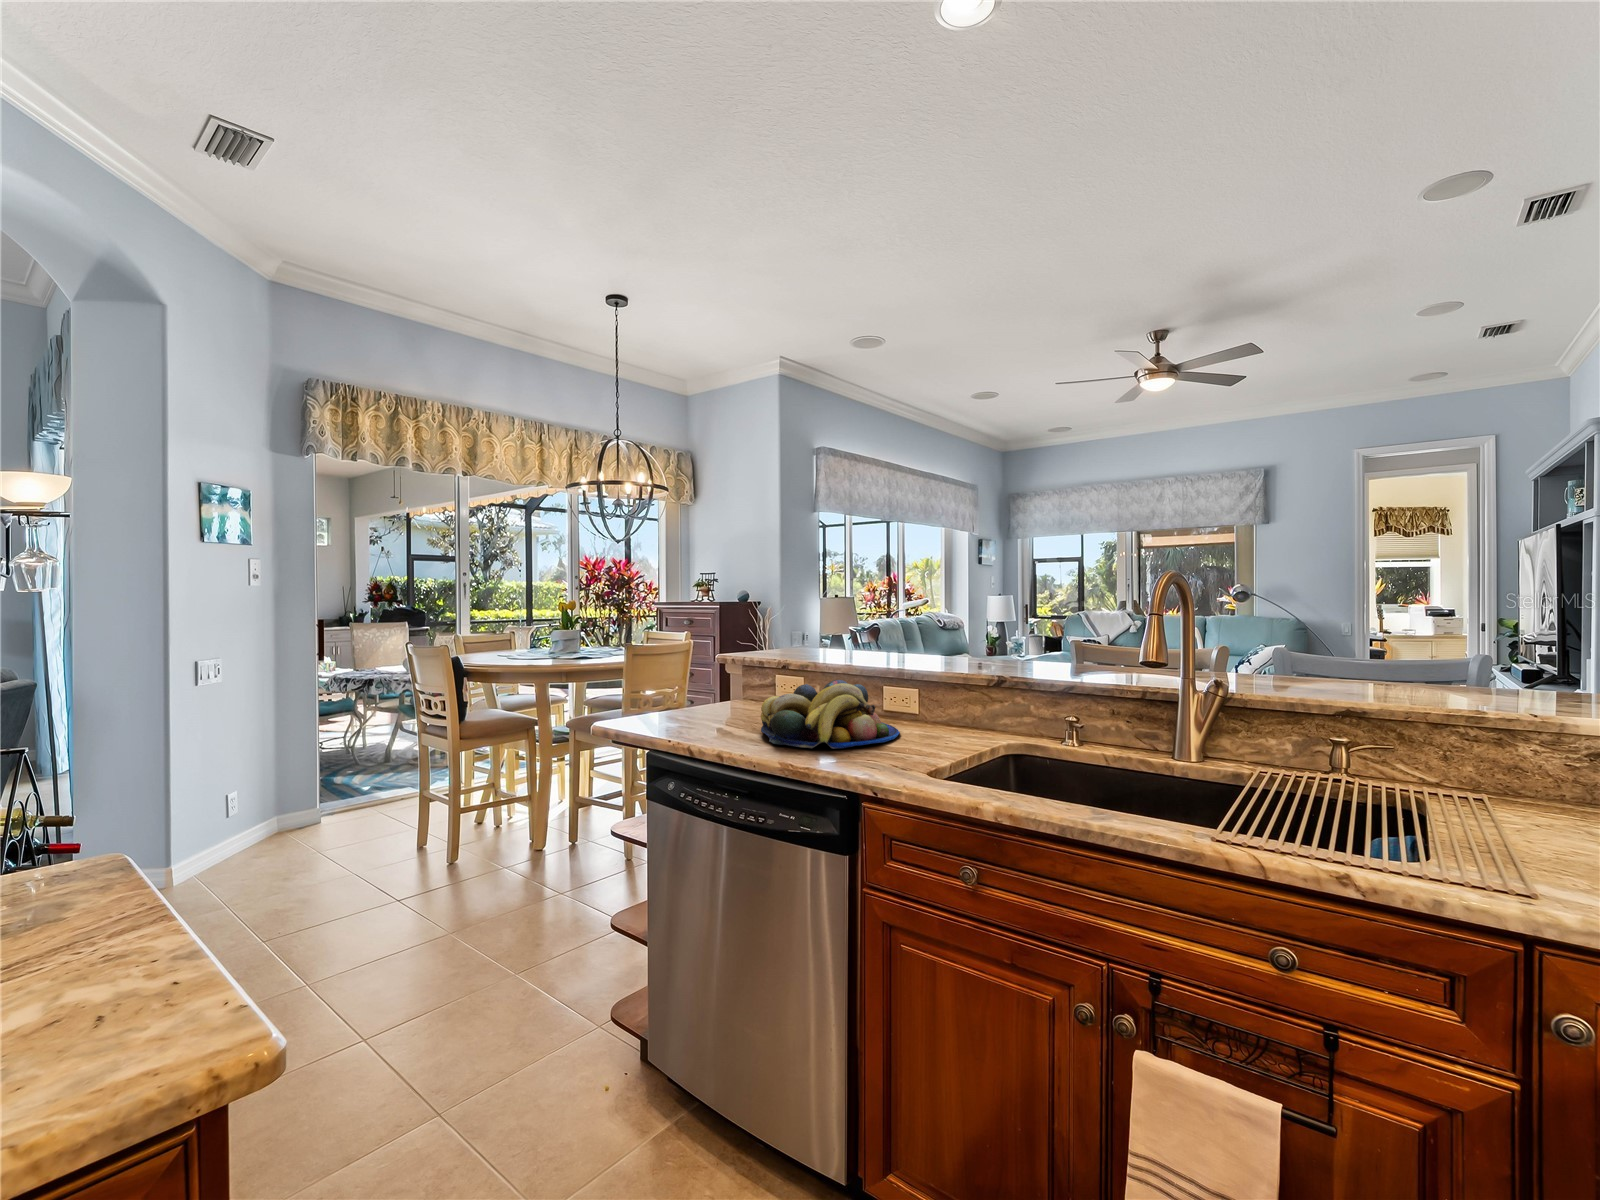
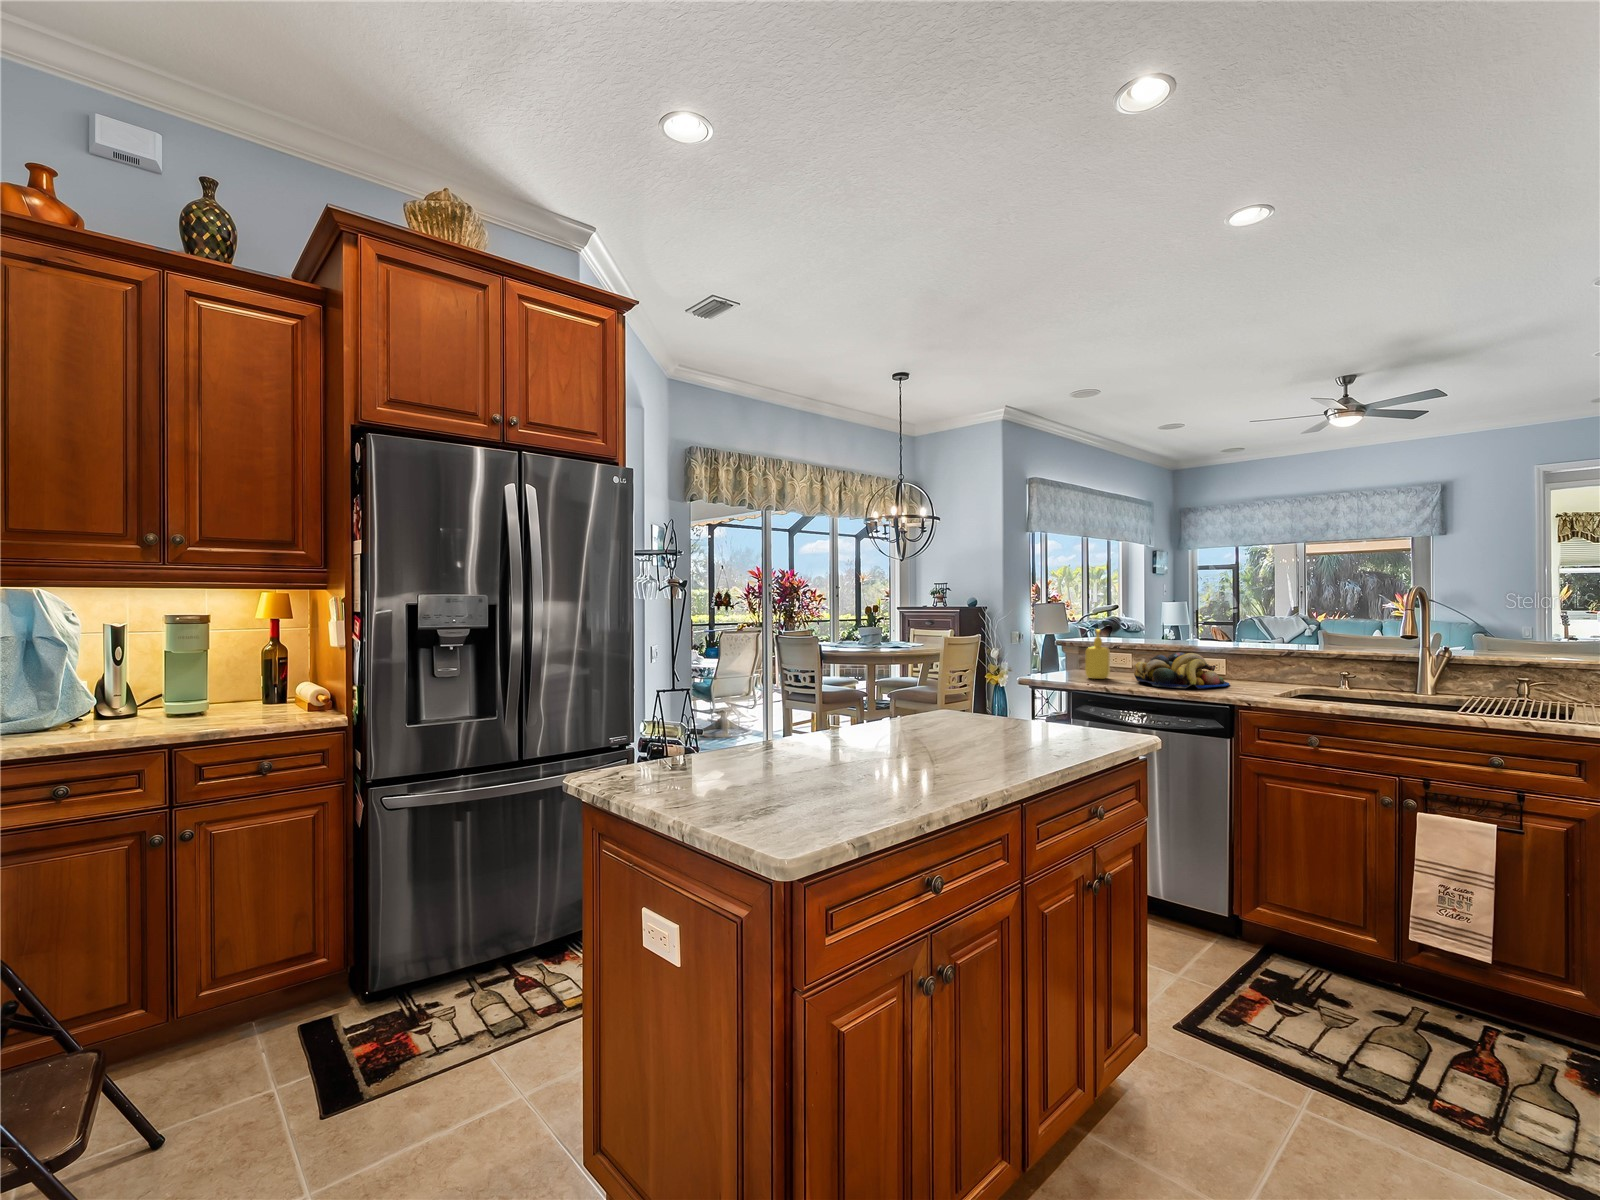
soap dispenser: none [703,641,742,723] -> present [1085,629,1110,679]

